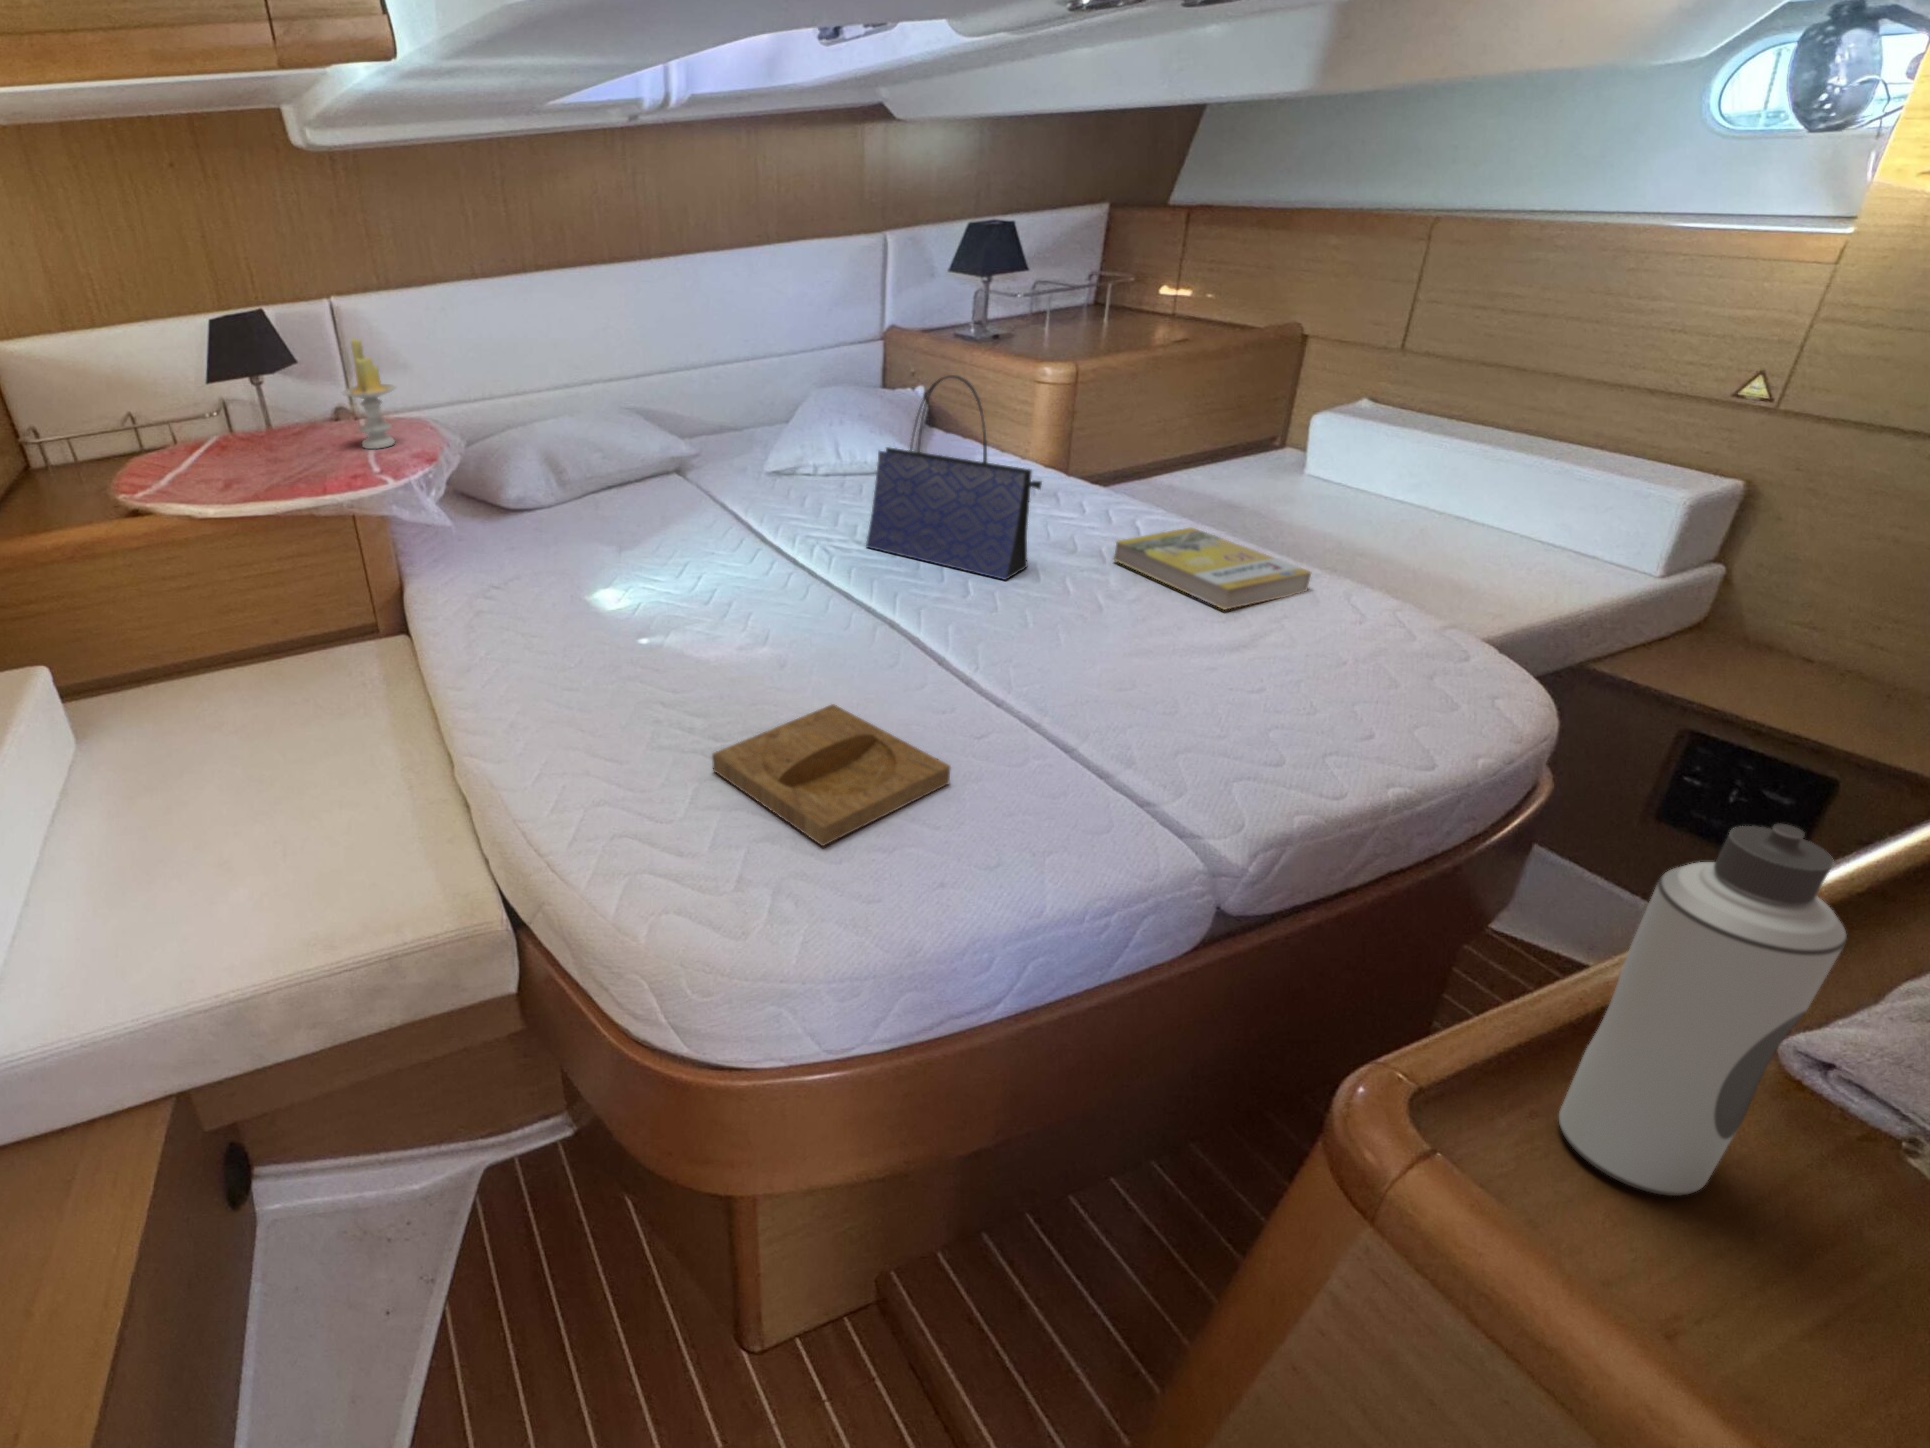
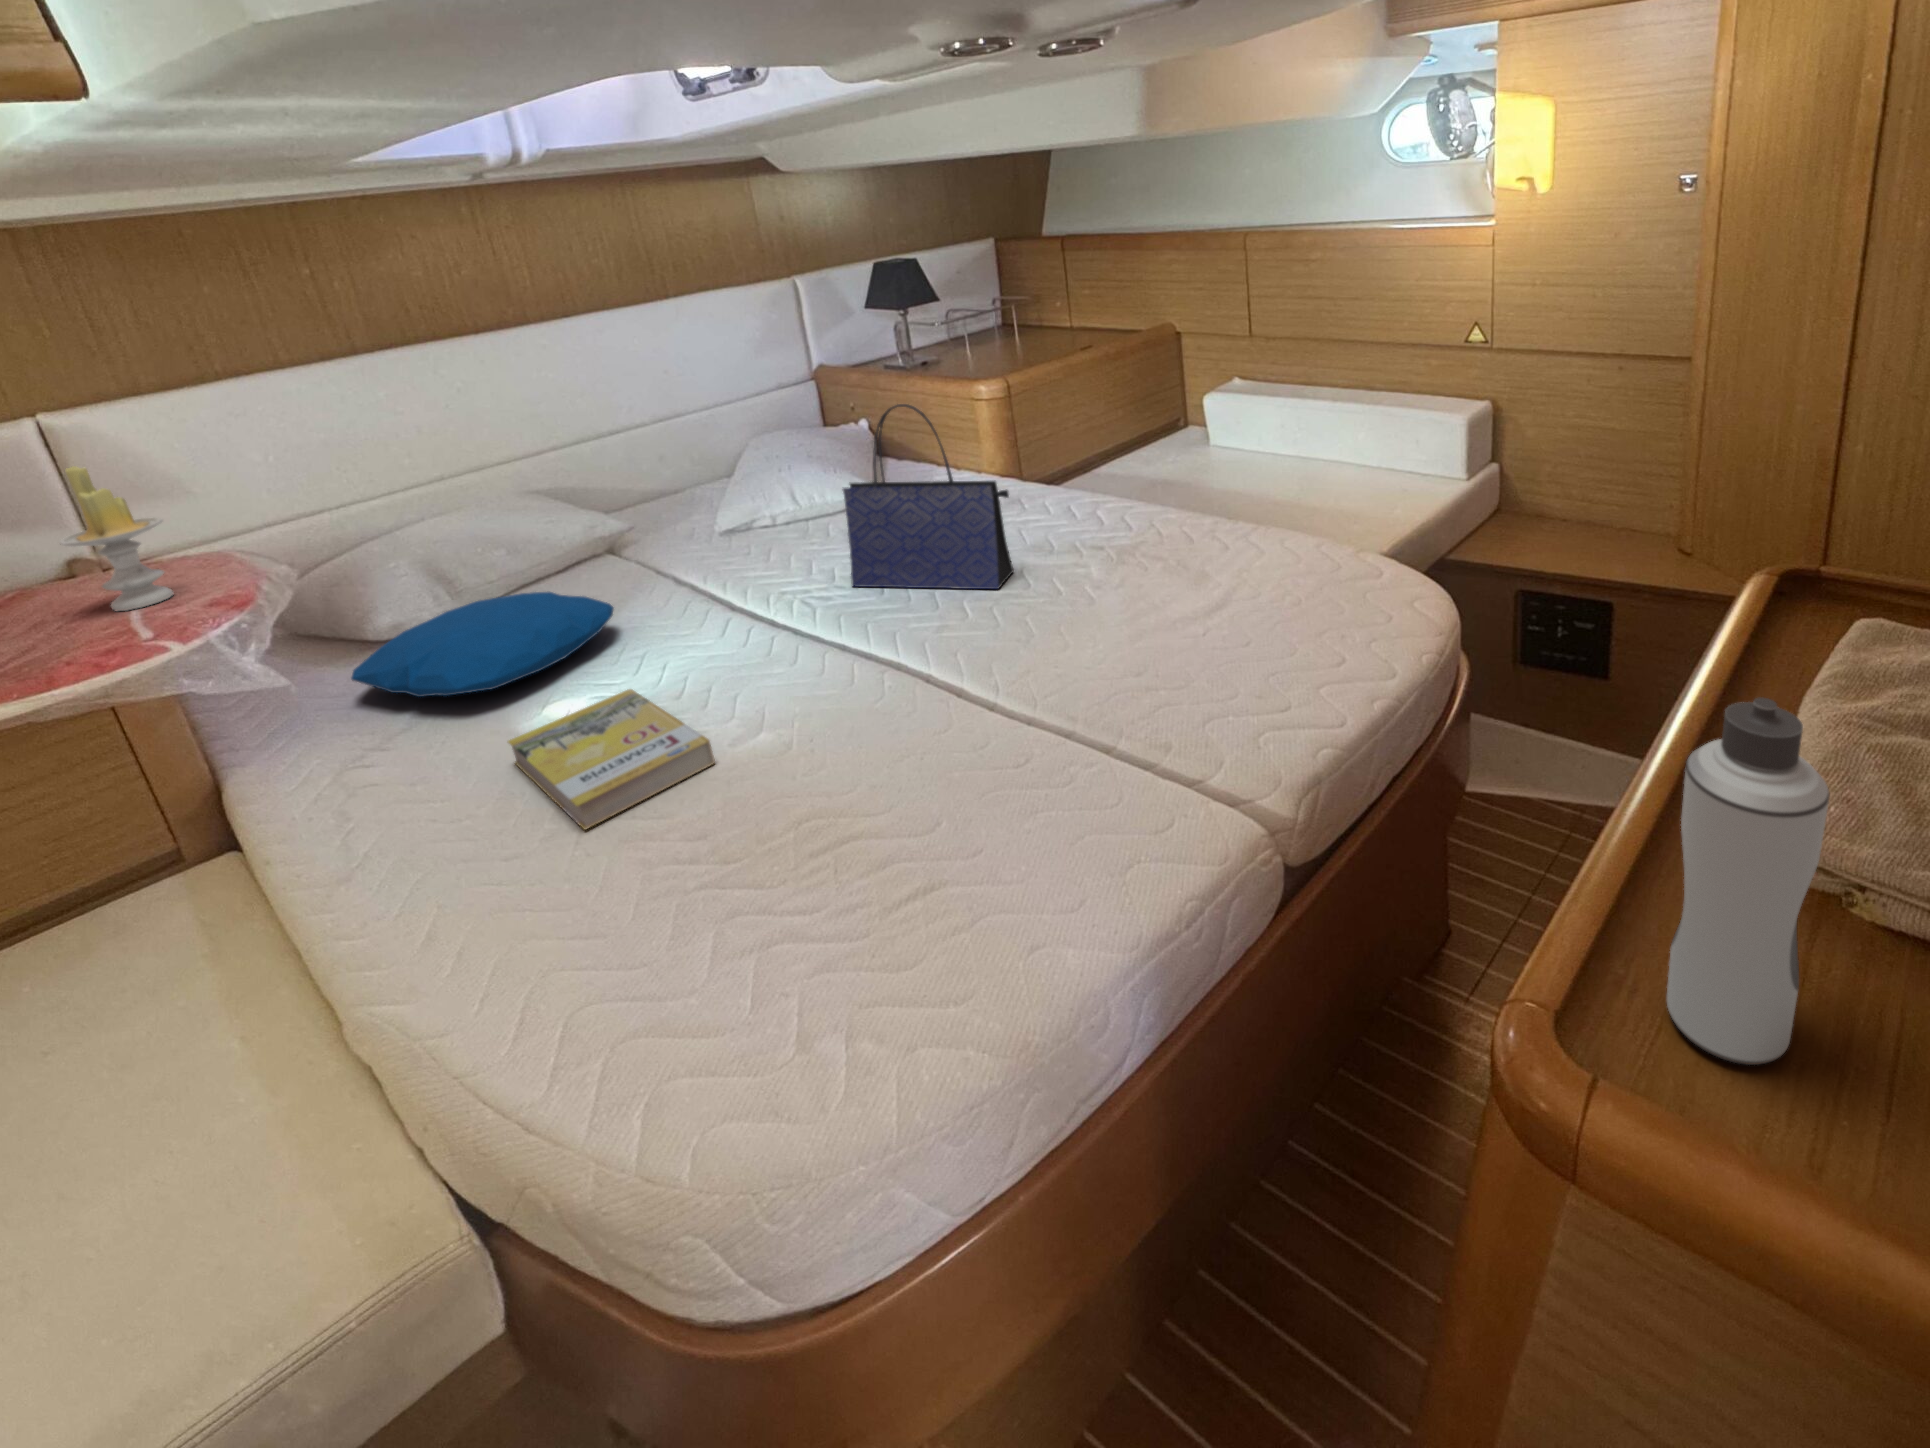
pillow: none [485,492,667,563] -> present [351,592,614,697]
book: present [1114,527,1311,609] -> present [508,689,715,829]
tray: present [712,704,950,846] -> none [728,779,1011,970]

